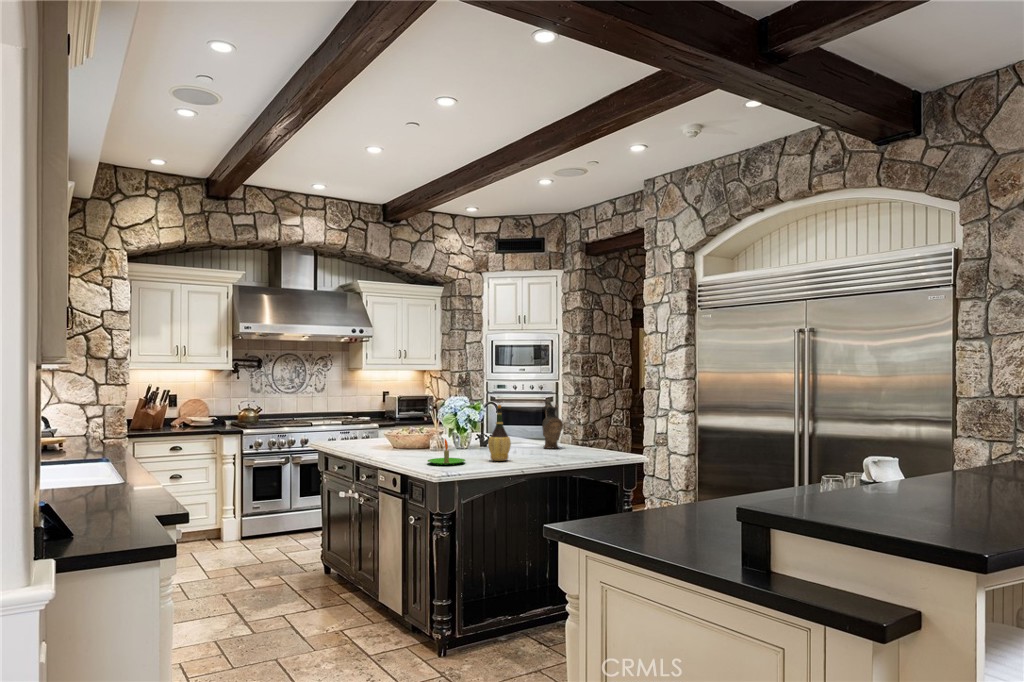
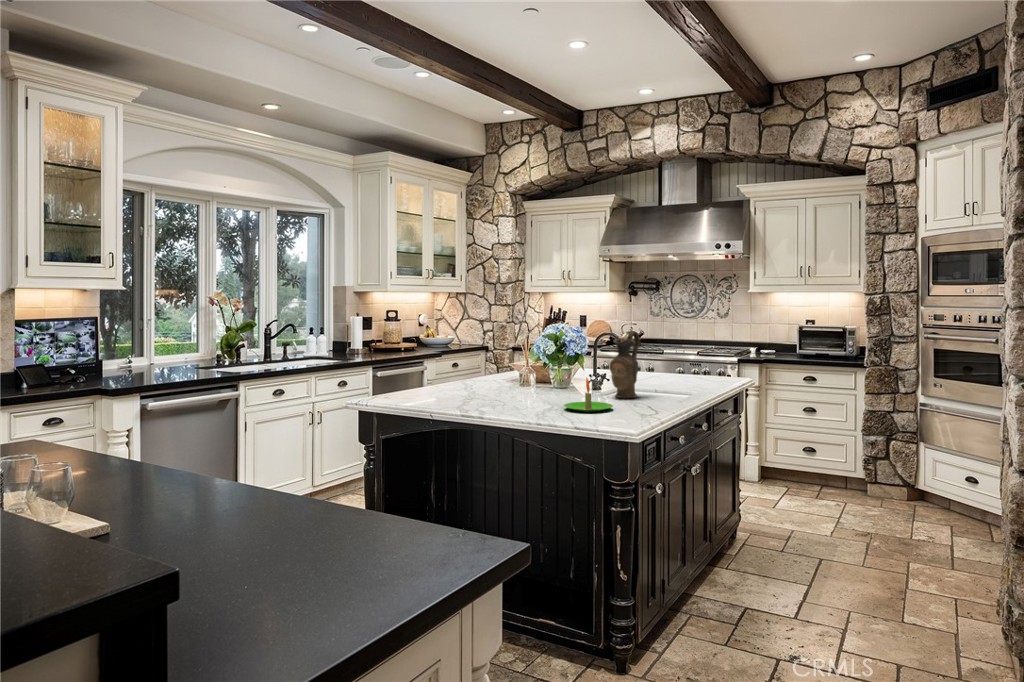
wine bottle: present [488,405,511,461] -> none [470,333,496,398]
candle: present [427,439,465,465] -> present [564,378,613,412]

